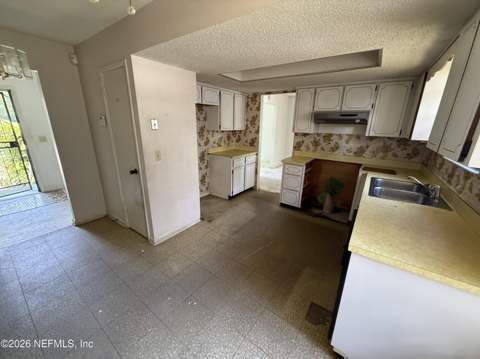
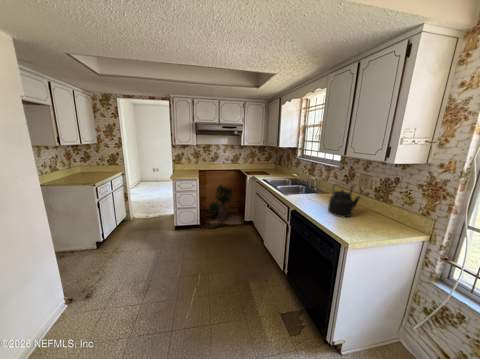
kettle: none [396,187,459,233] -> present [328,185,360,217]

